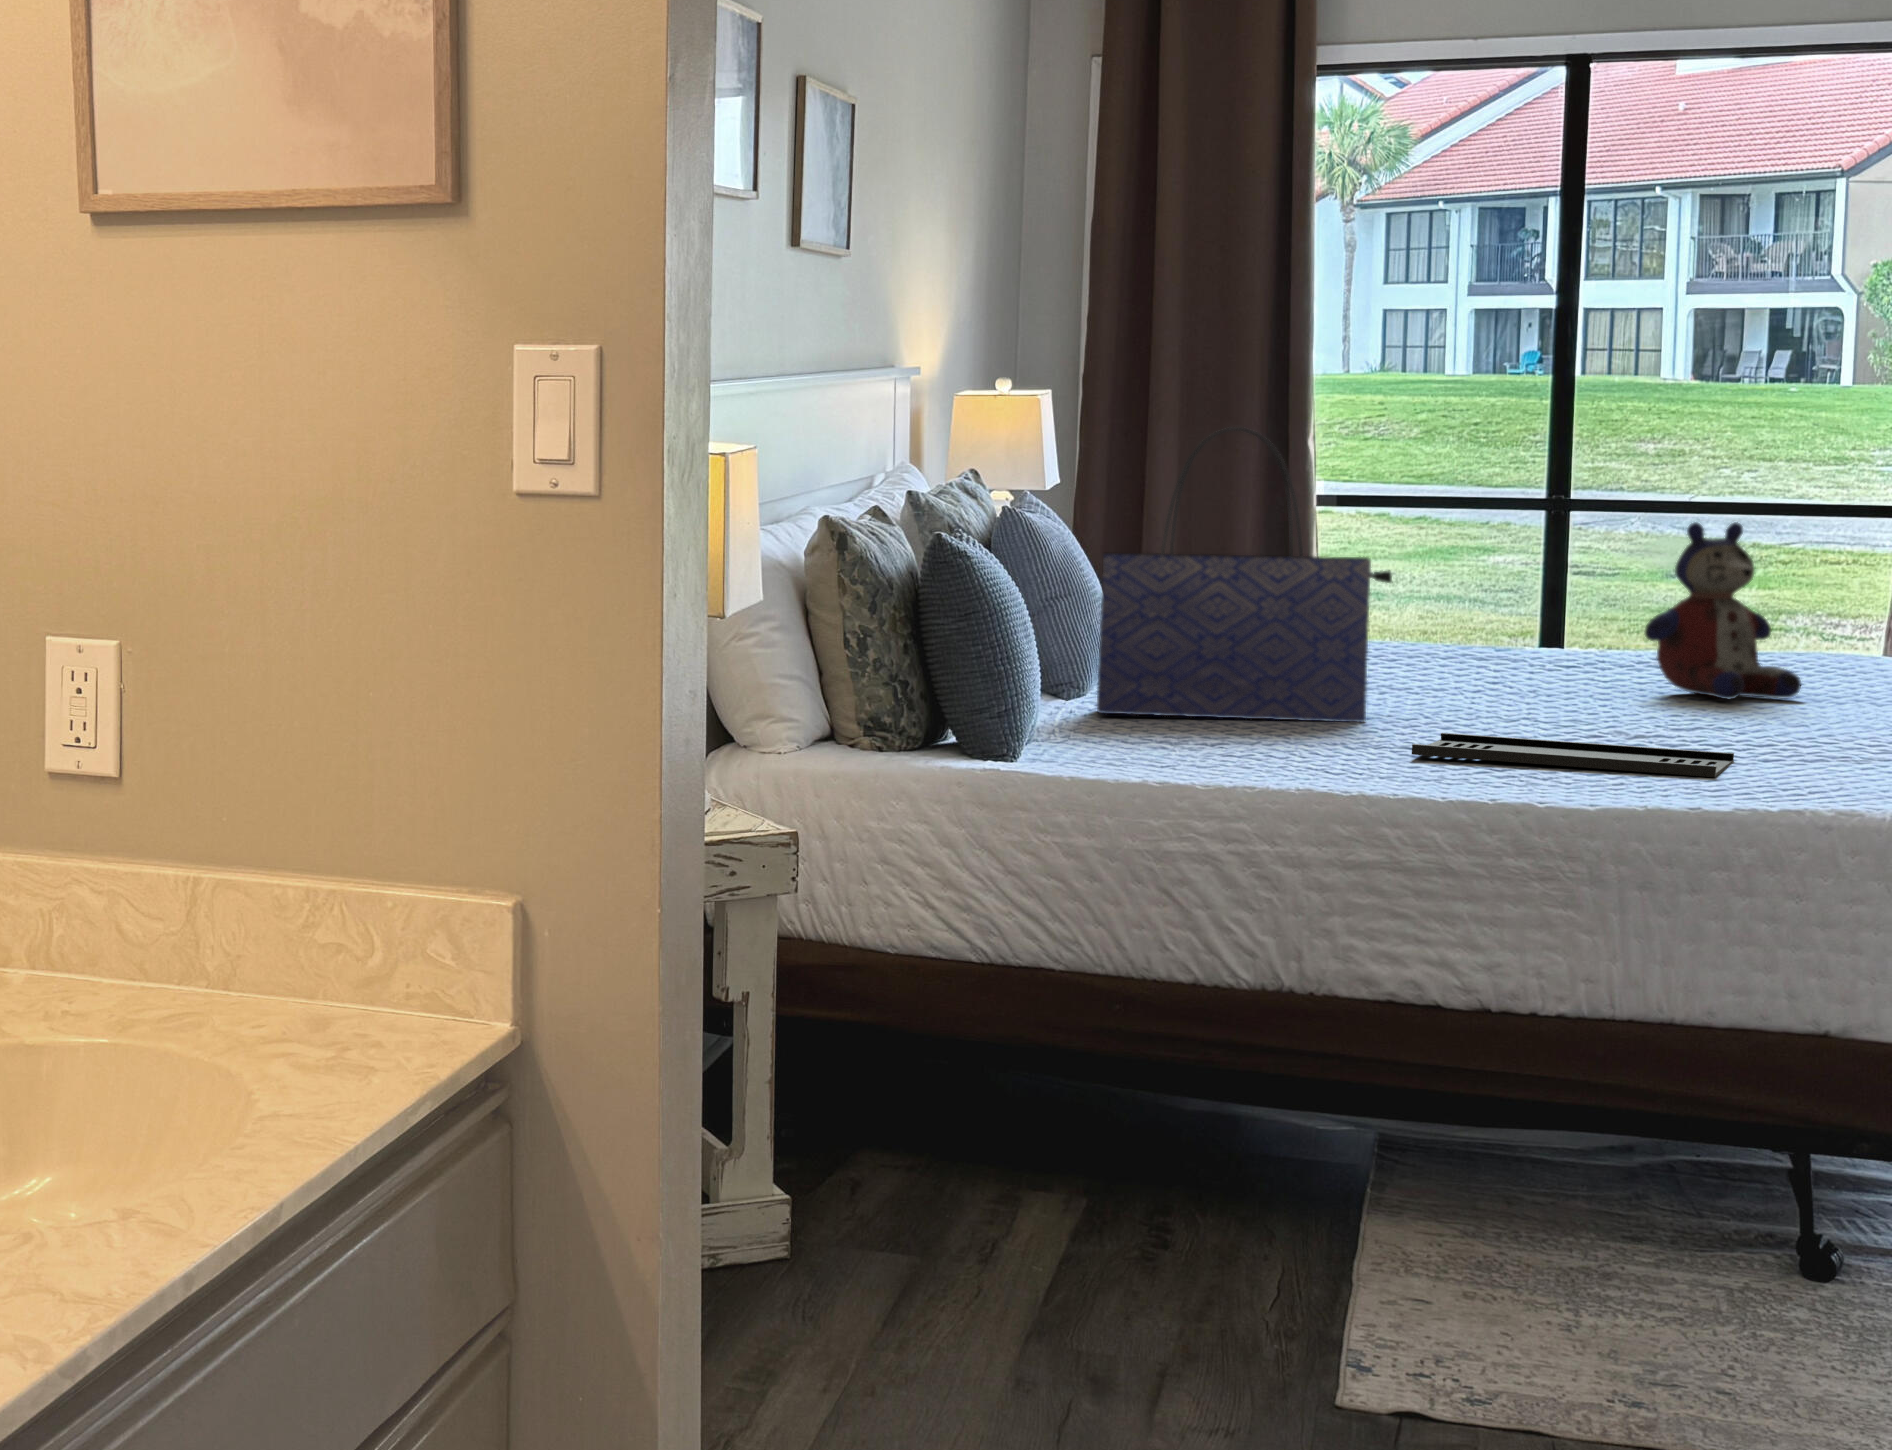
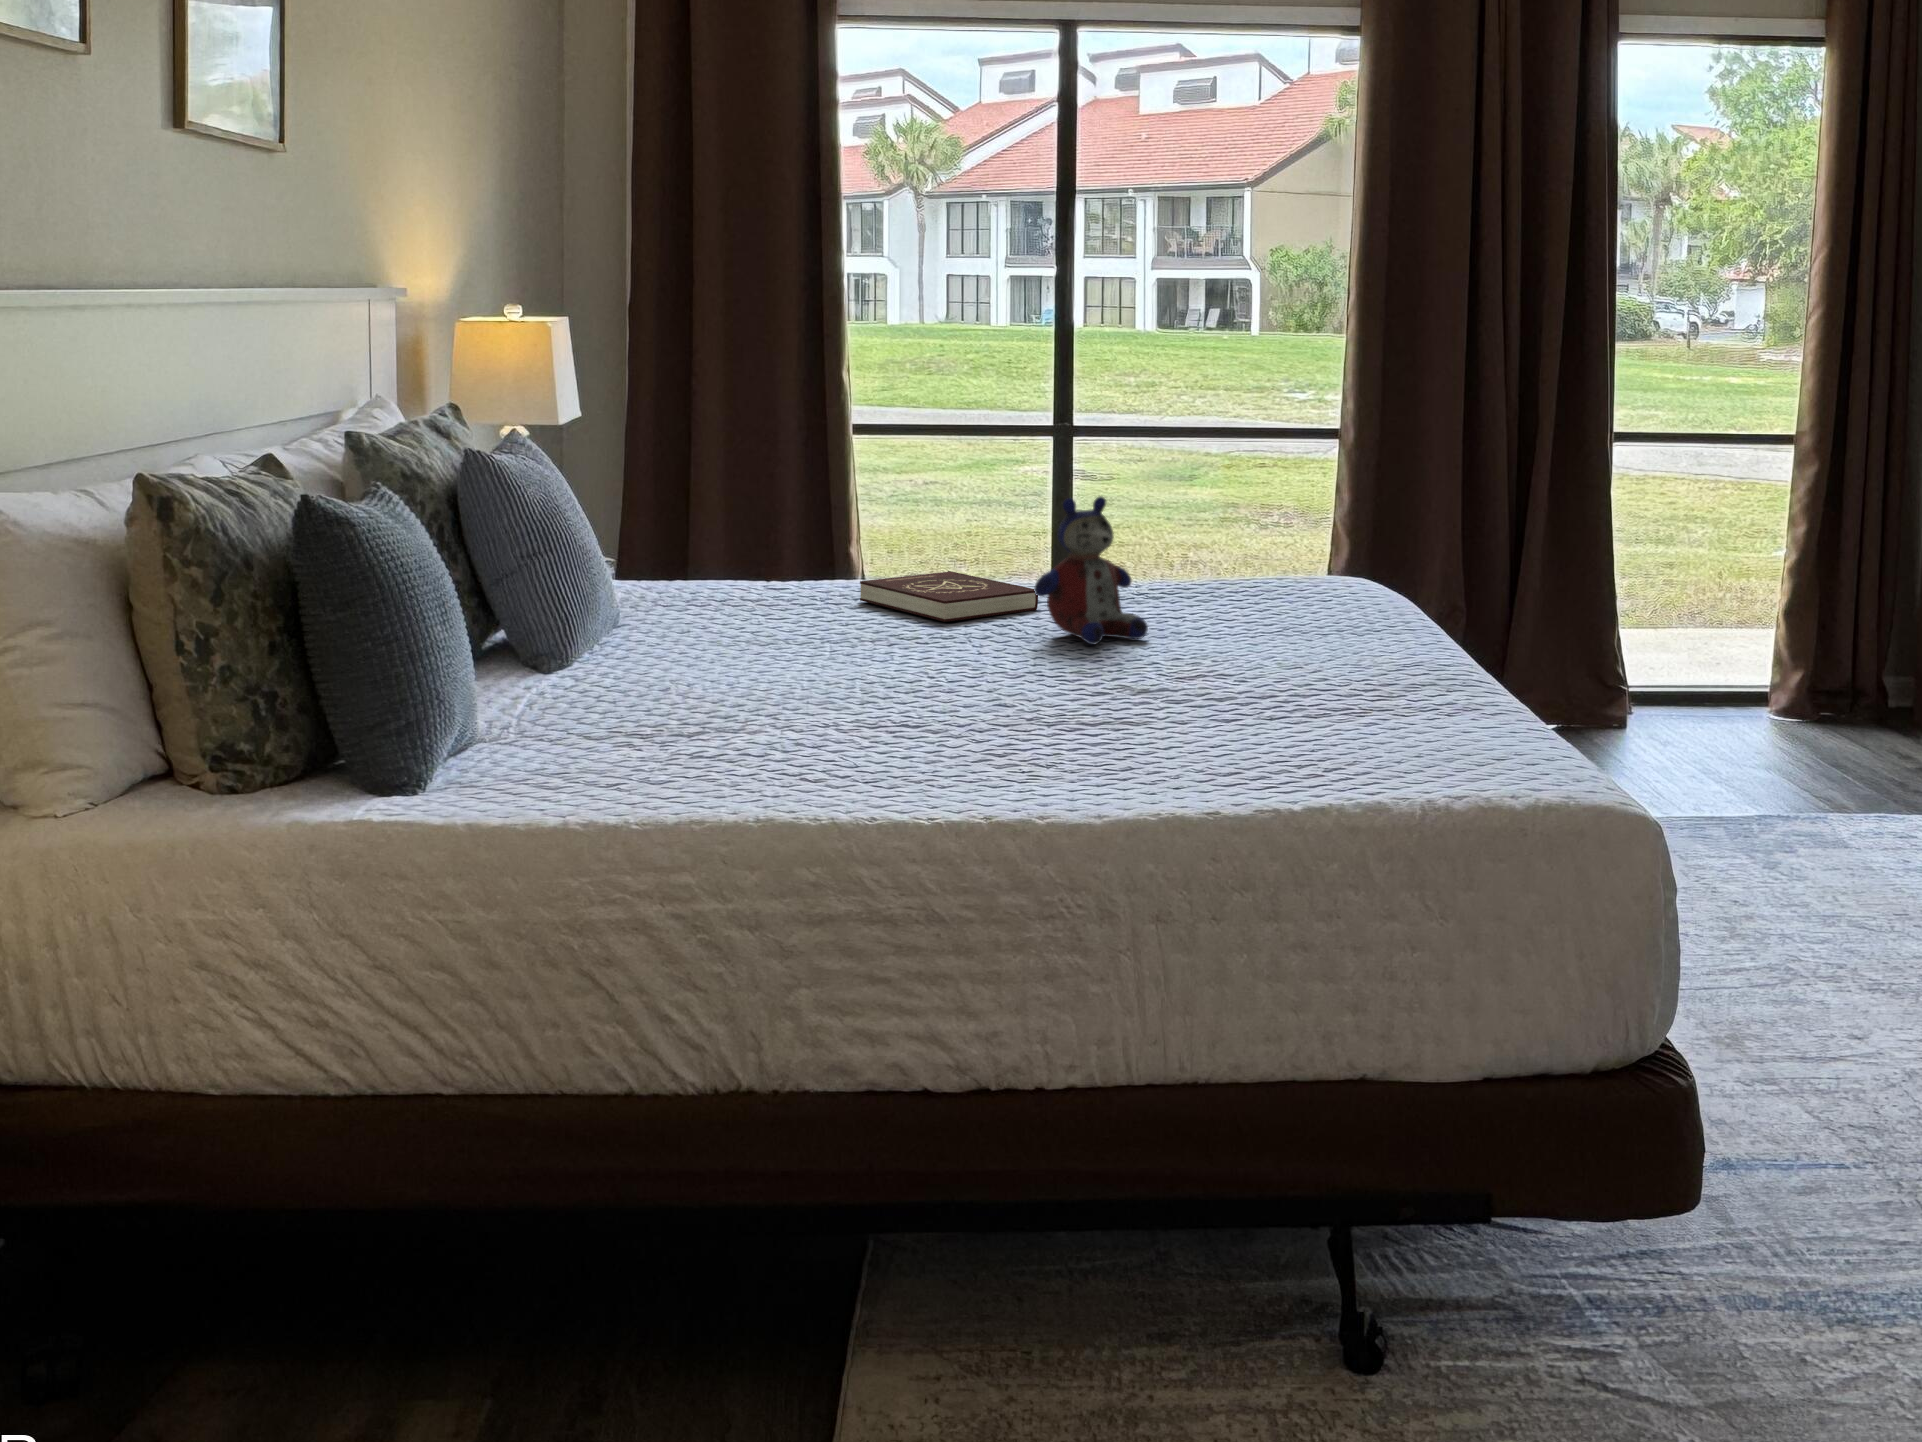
tote bag: present [1097,427,1392,722] -> none [549,438,807,702]
book: none [1373,636,1619,679] -> present [860,571,1038,622]
tray: present [1412,733,1734,777] -> none [774,723,1042,775]

